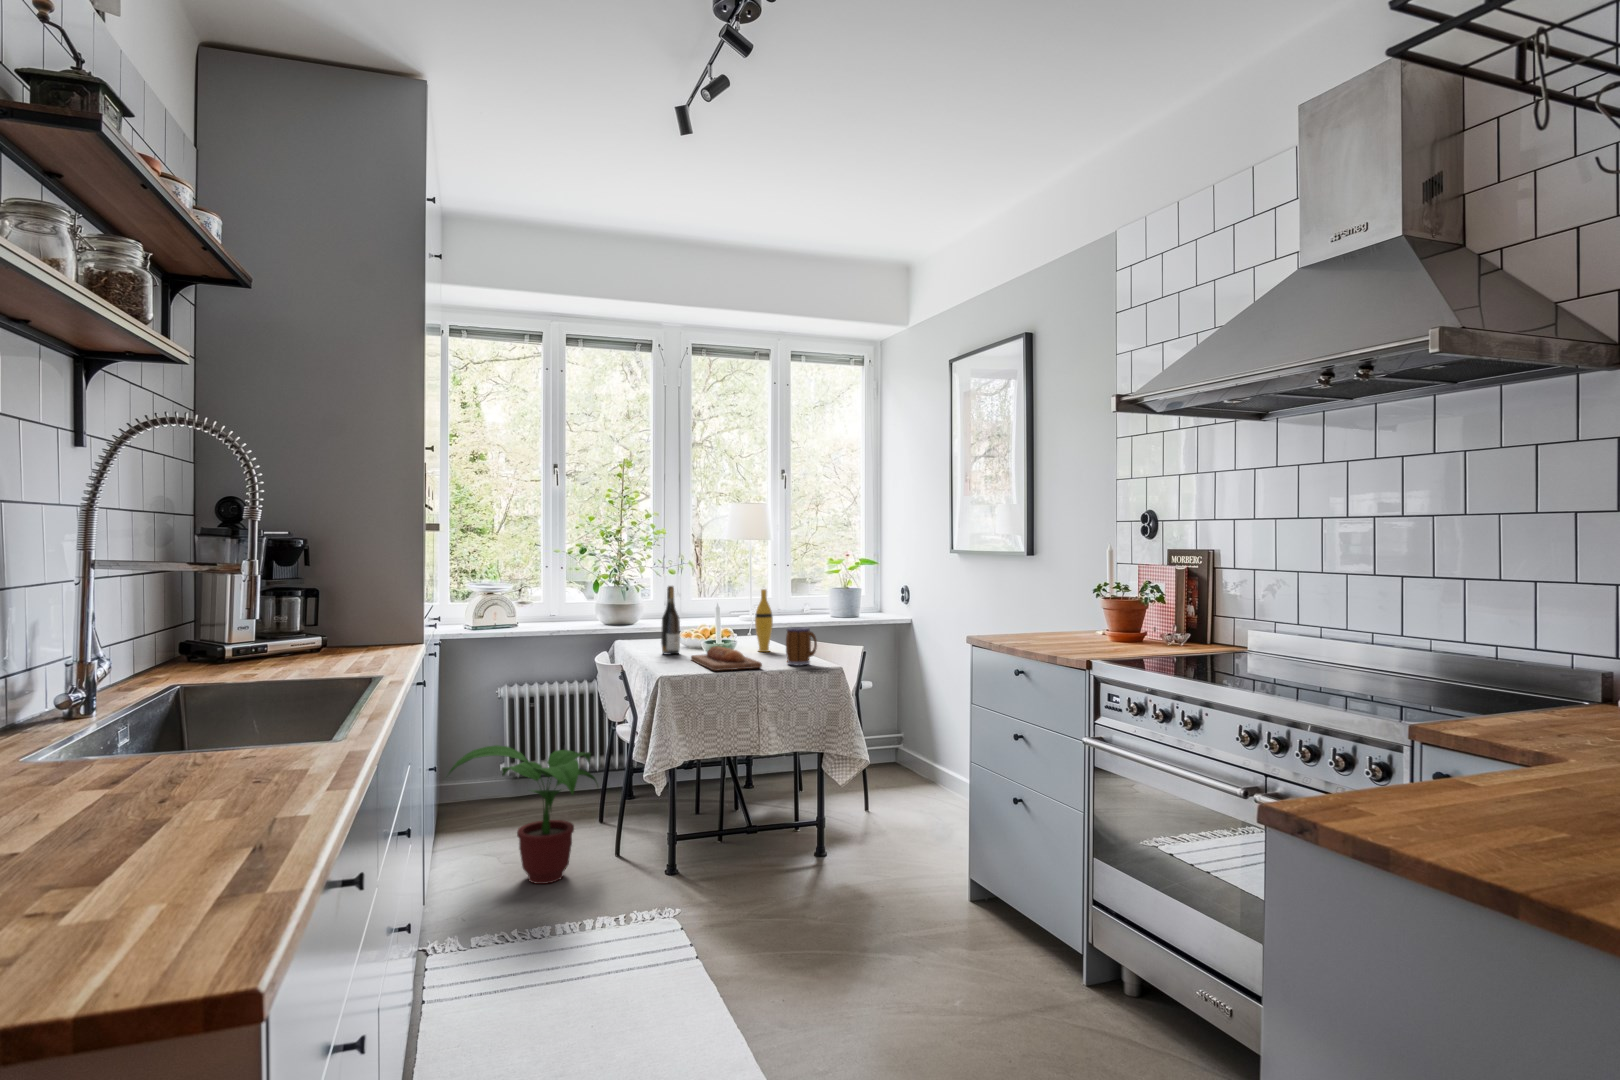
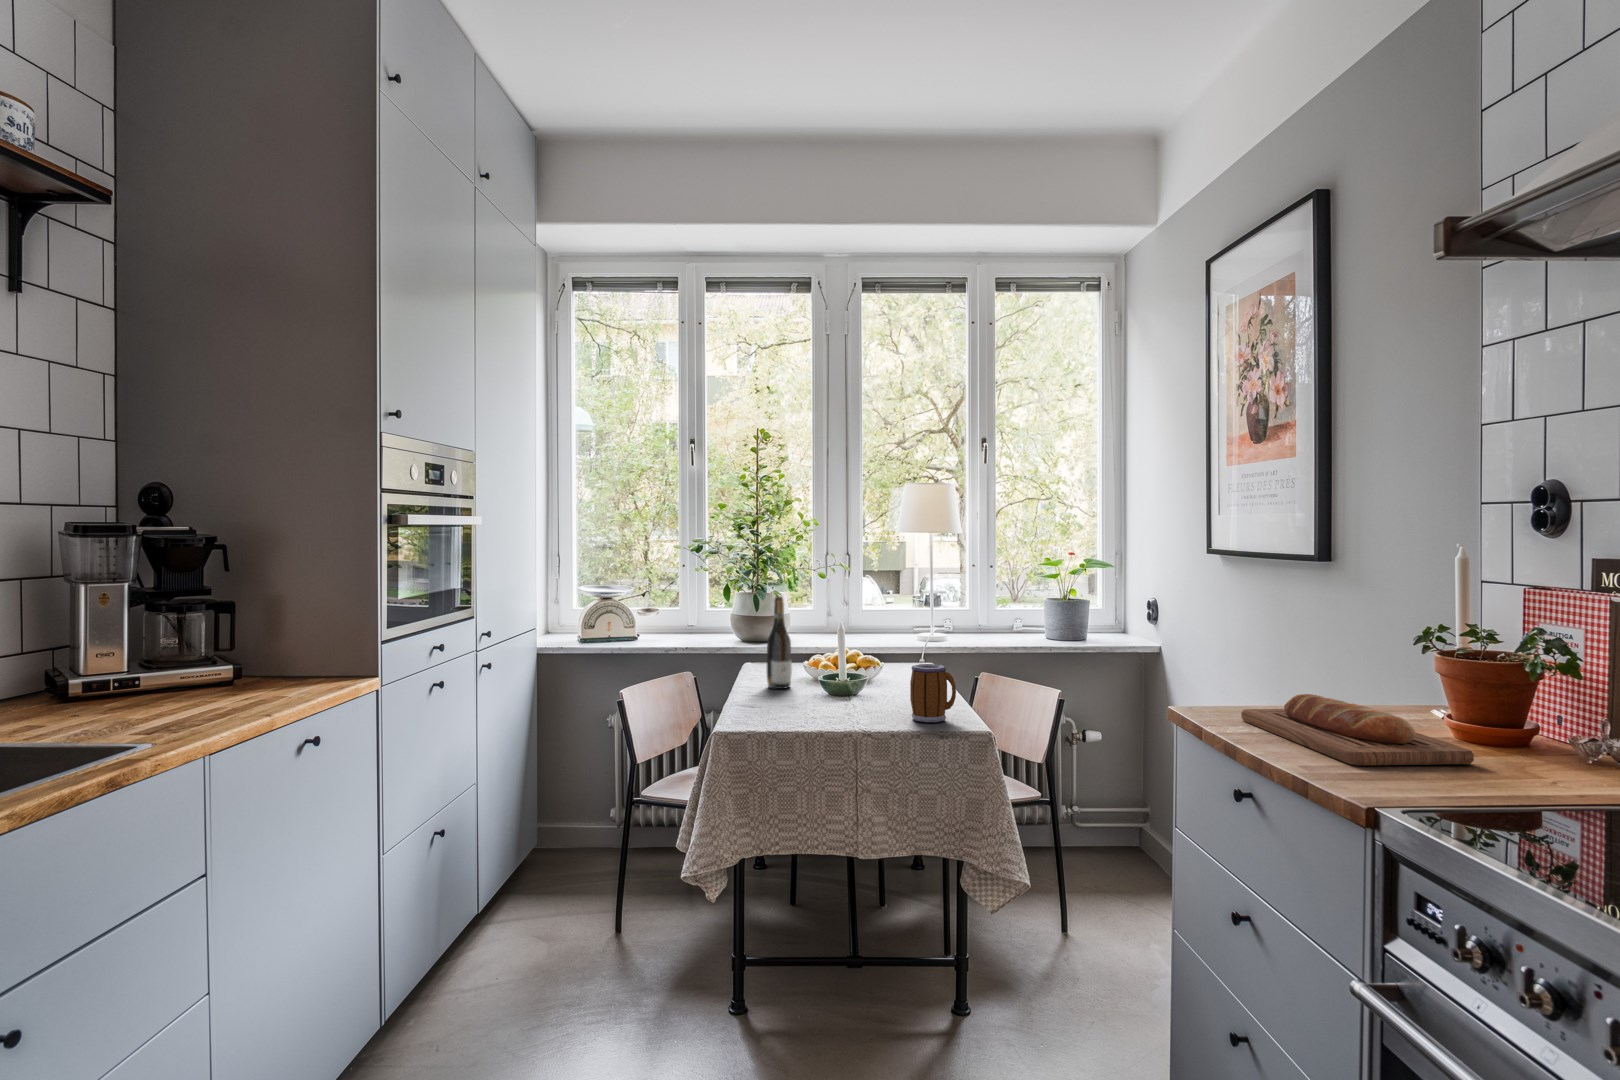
vase: present [755,589,773,652] -> none [895,604,920,691]
bread loaf: present [691,646,762,671] -> present [1241,694,1474,765]
potted plant: present [449,745,596,884] -> none [464,799,663,990]

